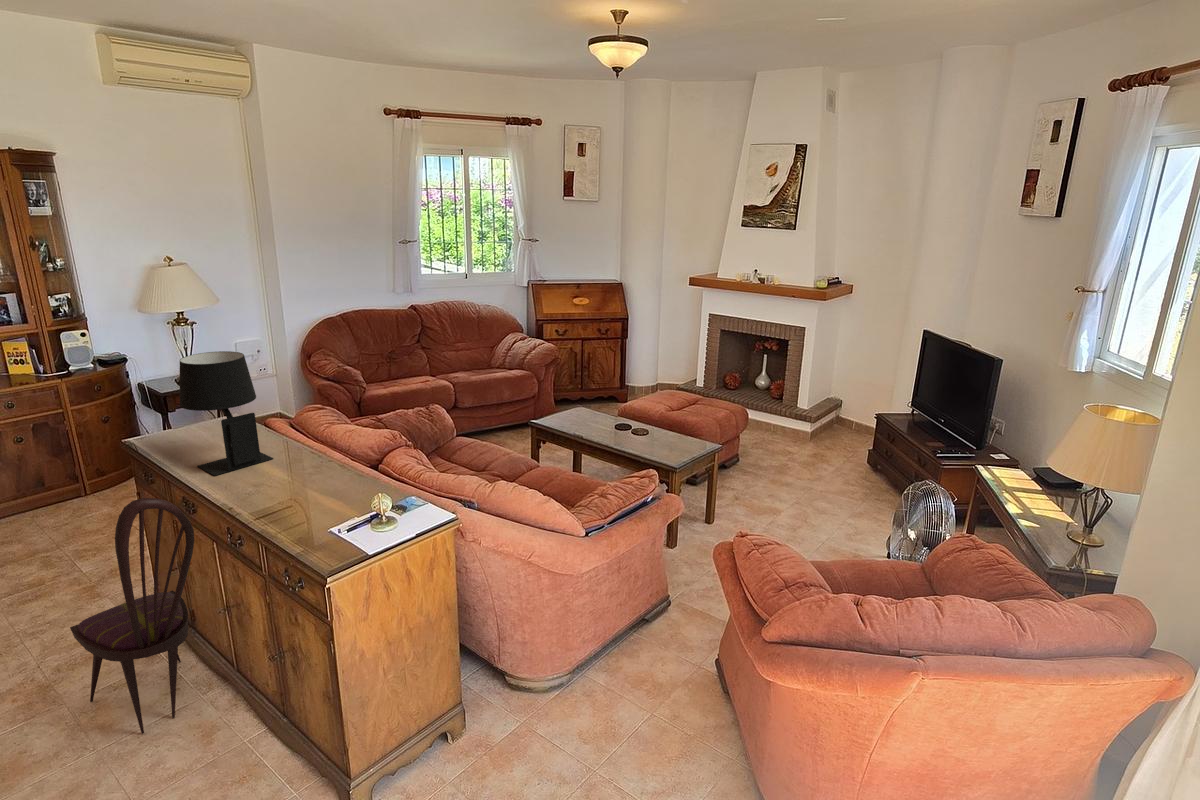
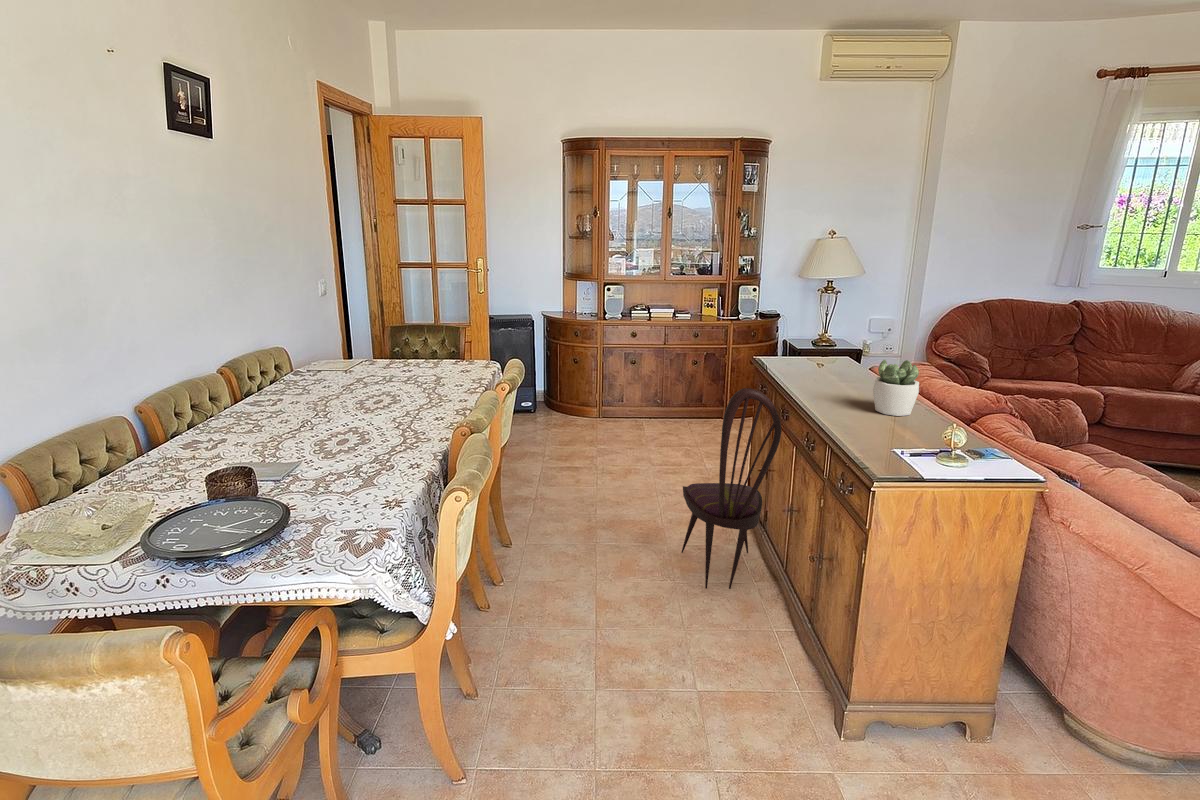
table lamp: present [180,351,273,476] -> none [799,283,865,391]
succulent plant: none [286,427,331,485] -> present [873,360,919,416]

